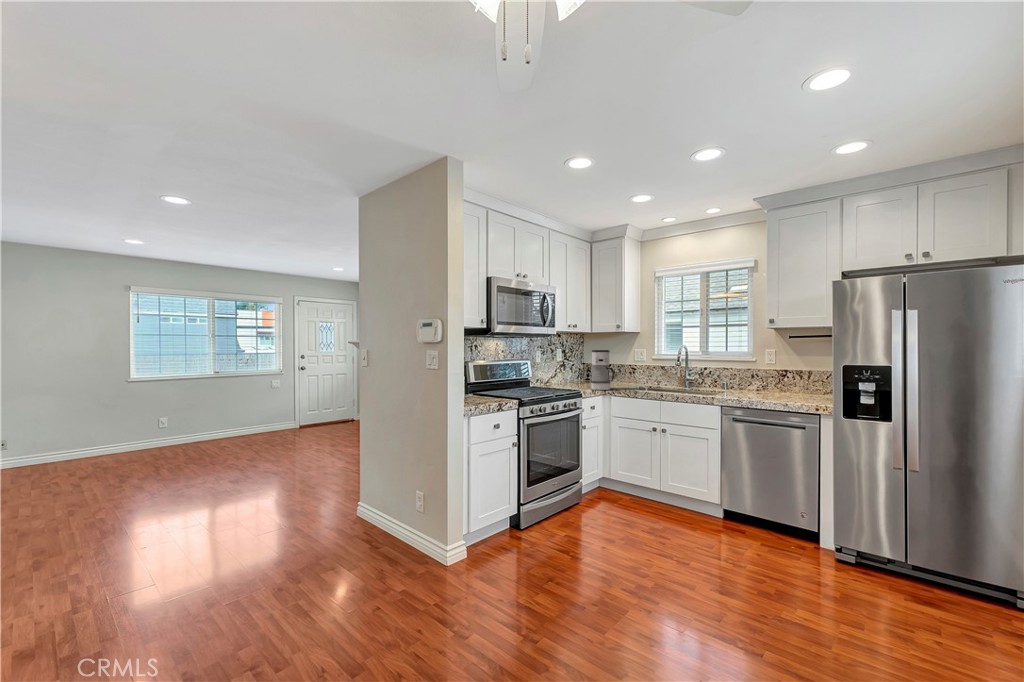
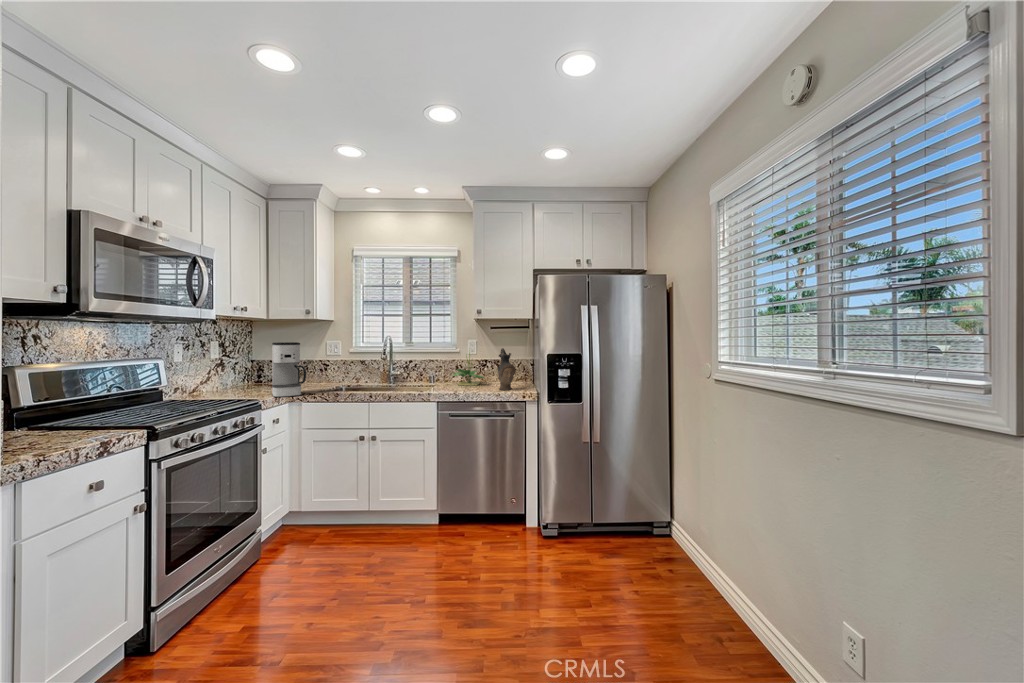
potted plant: none [742,357,784,395] -> present [453,356,484,386]
ceramic pitcher: none [789,358,810,401] -> present [498,348,516,390]

